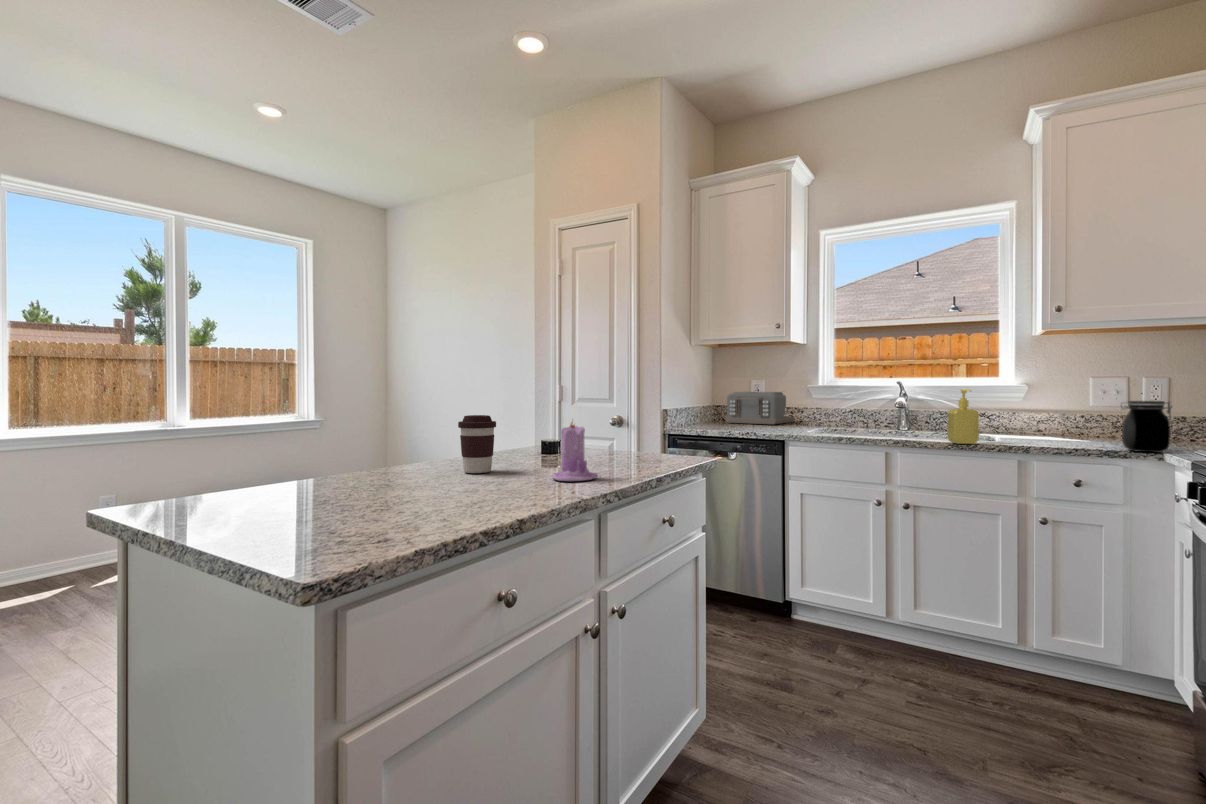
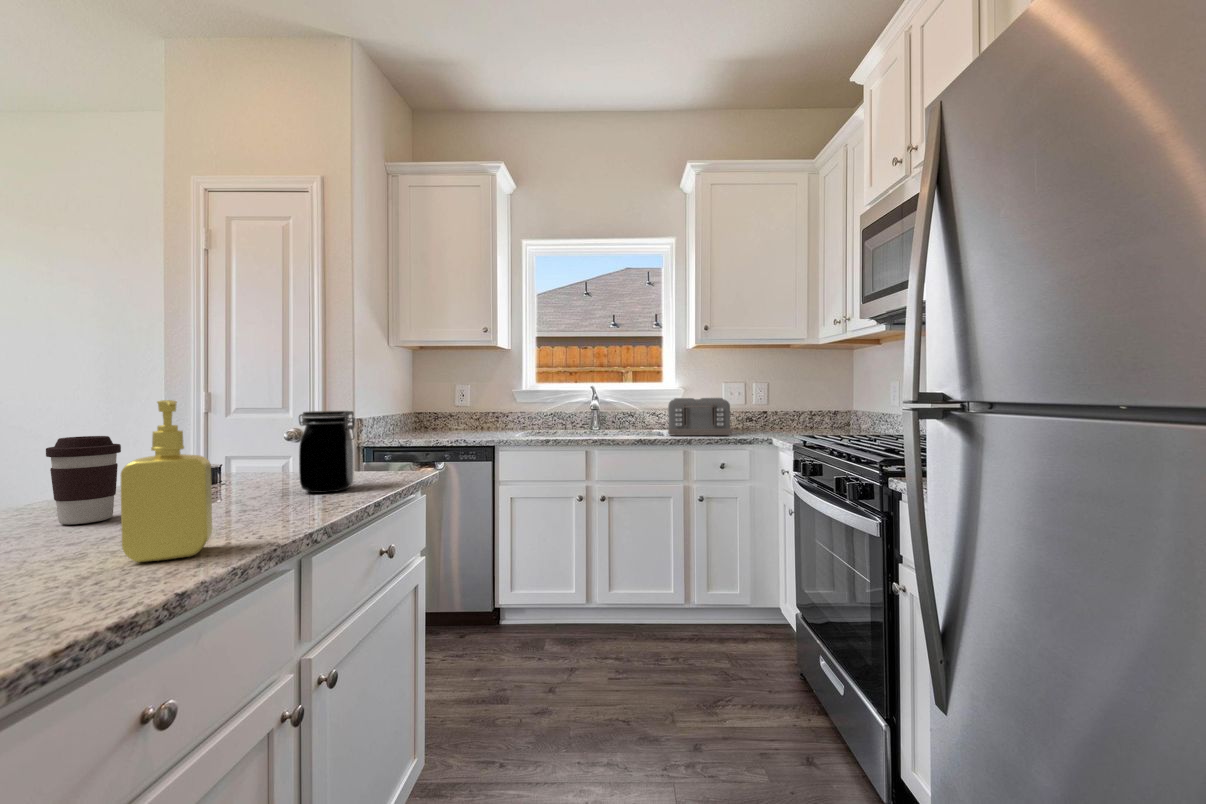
soap dispenser: present [947,389,979,444] -> present [121,400,212,562]
toaster: present [726,392,795,424] -> present [668,398,731,435]
jar: present [1122,401,1172,453] -> present [299,411,355,493]
candle: present [552,421,598,481] -> none [222,434,295,520]

